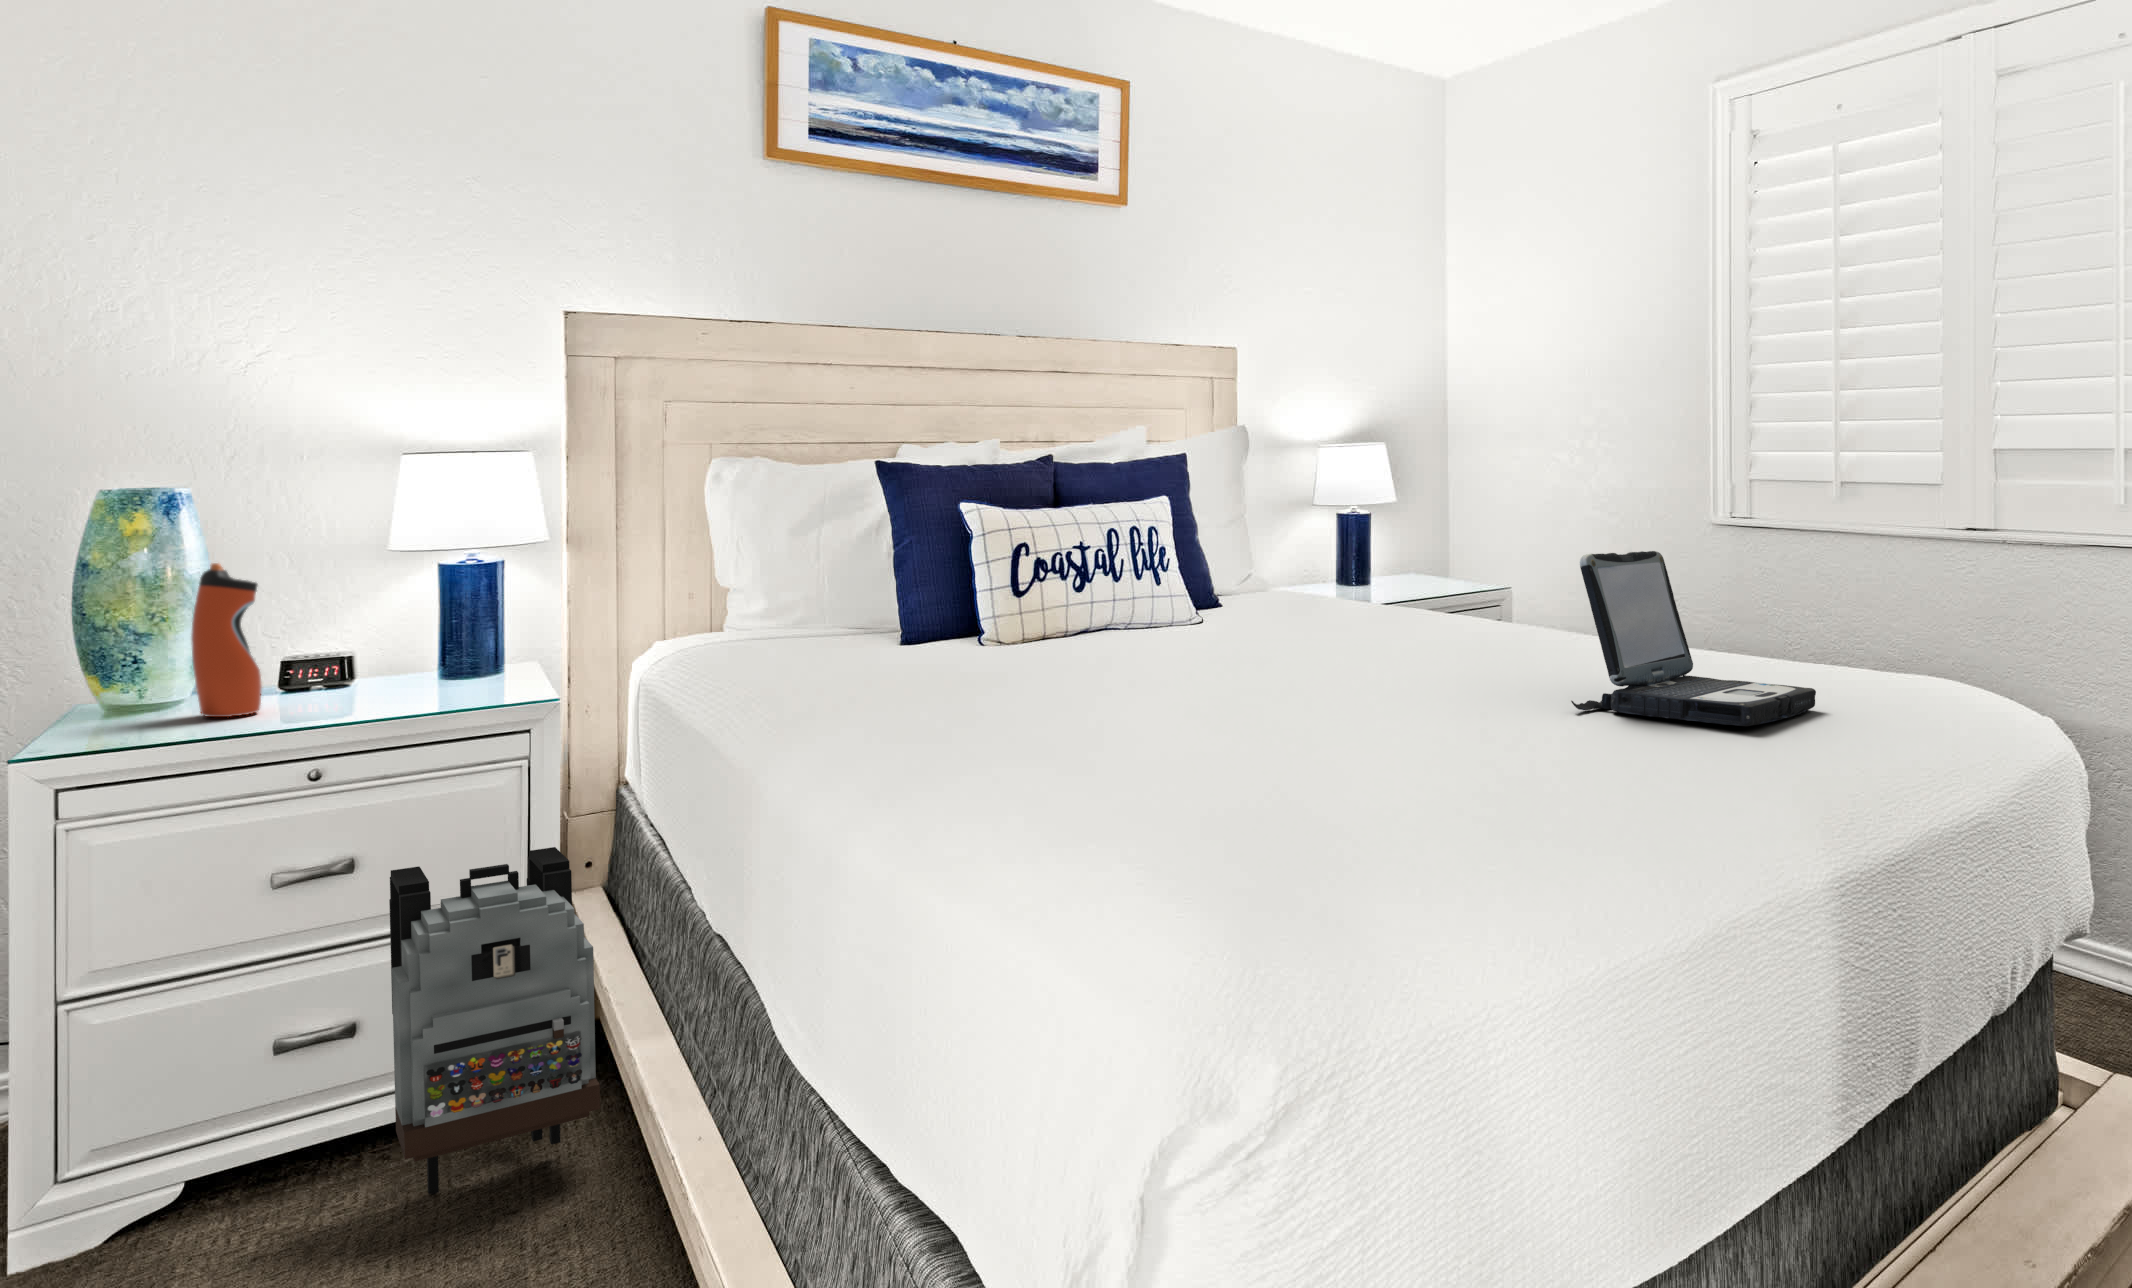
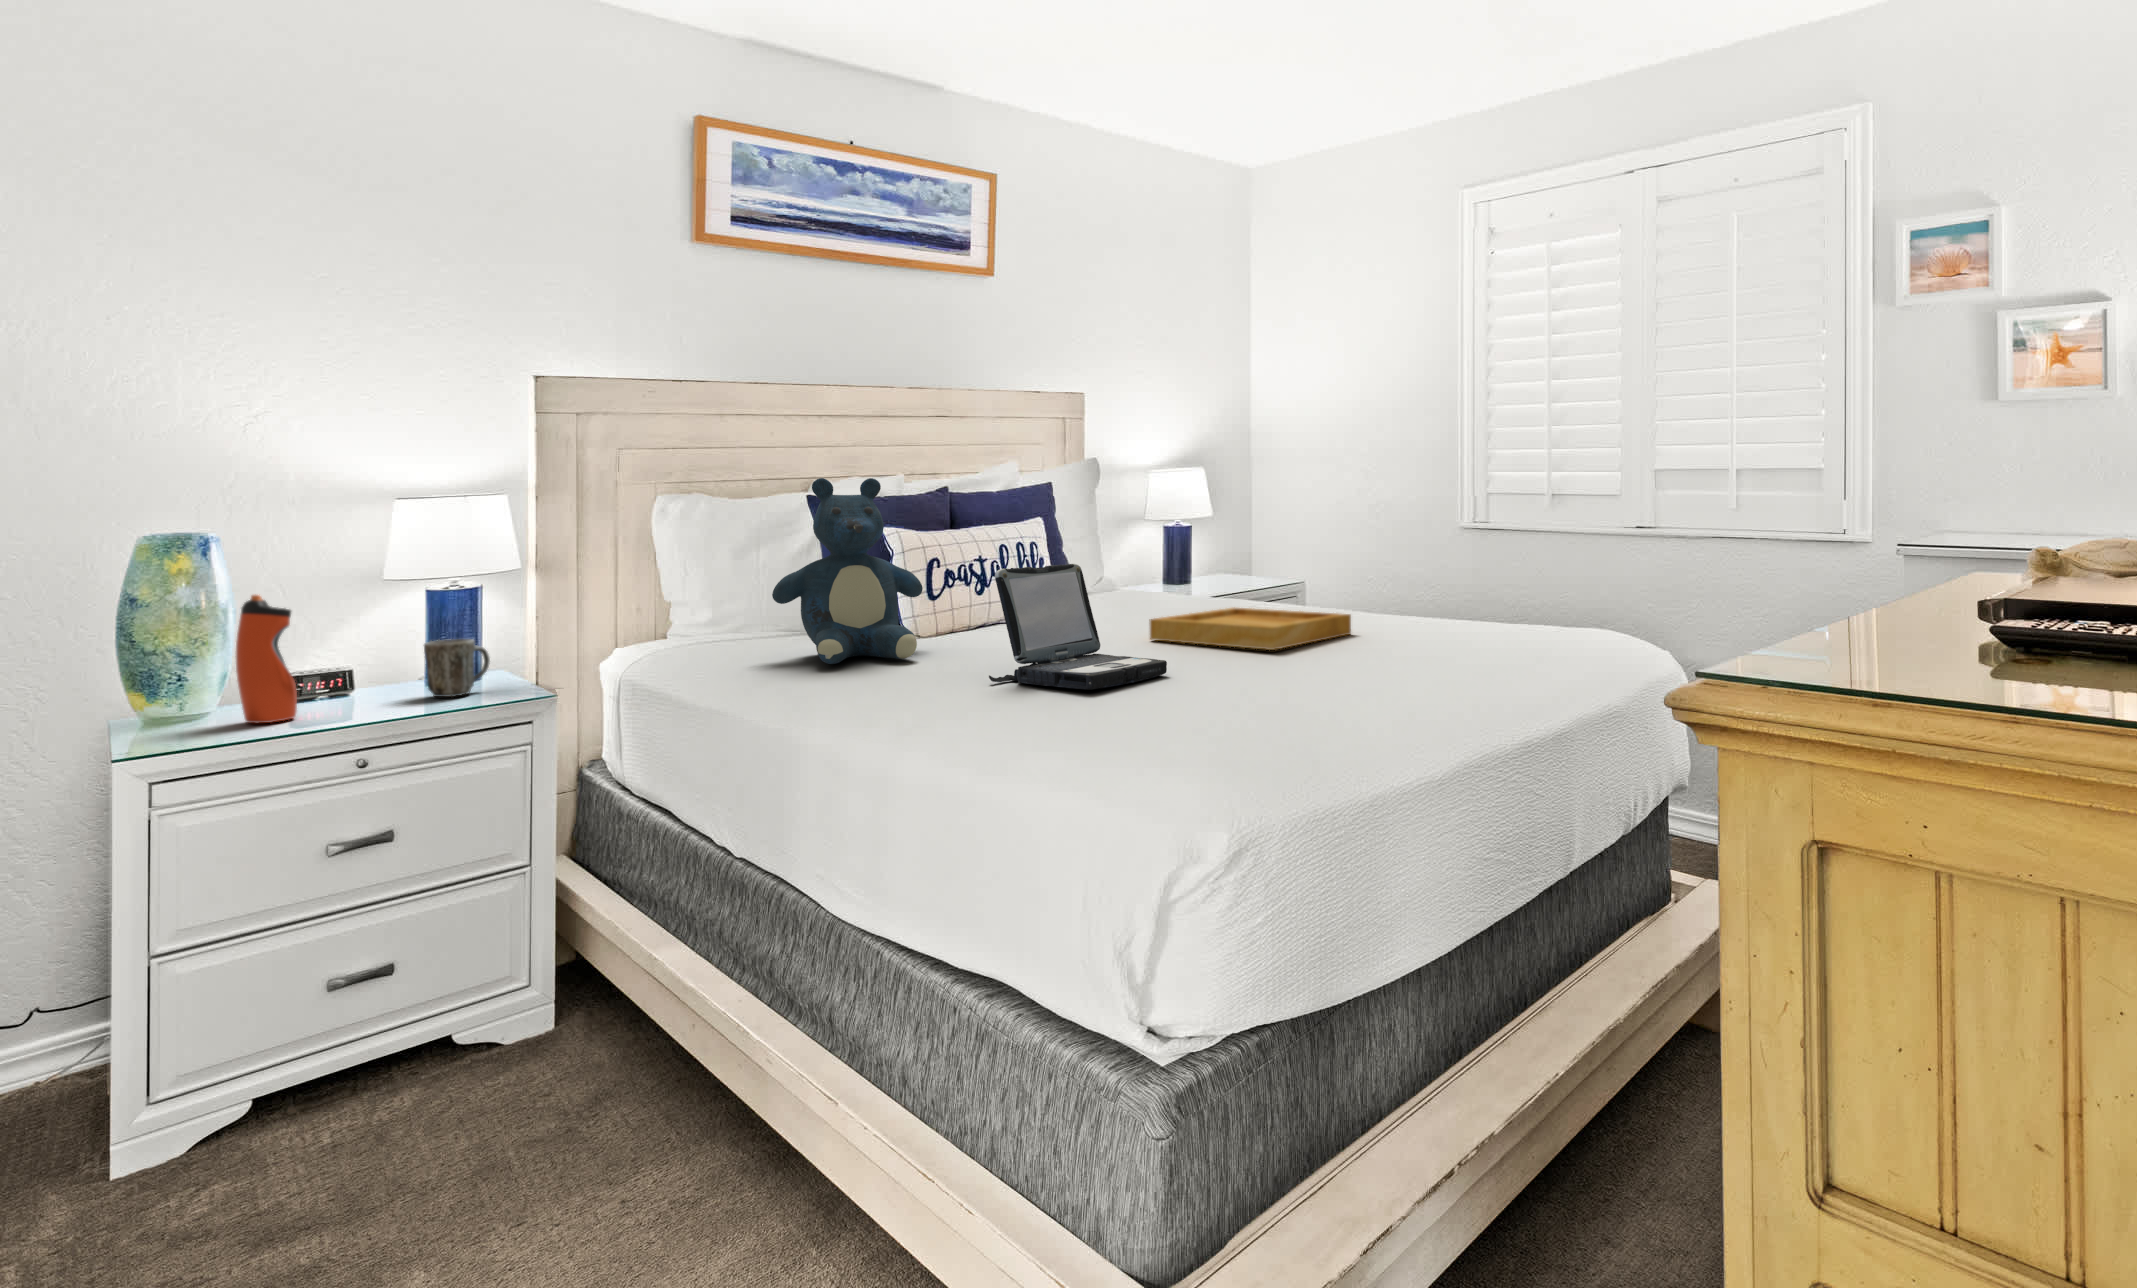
teddy bear: none [814,435,1003,670] -> present [772,478,923,664]
laptop: present [1571,551,1816,726] -> present [989,564,1167,690]
tray: none [1292,616,1566,672] -> present [1149,607,1351,650]
mug: none [415,625,493,694] -> present [424,639,490,697]
backpack: present [389,847,600,1195] -> none [422,817,612,1102]

